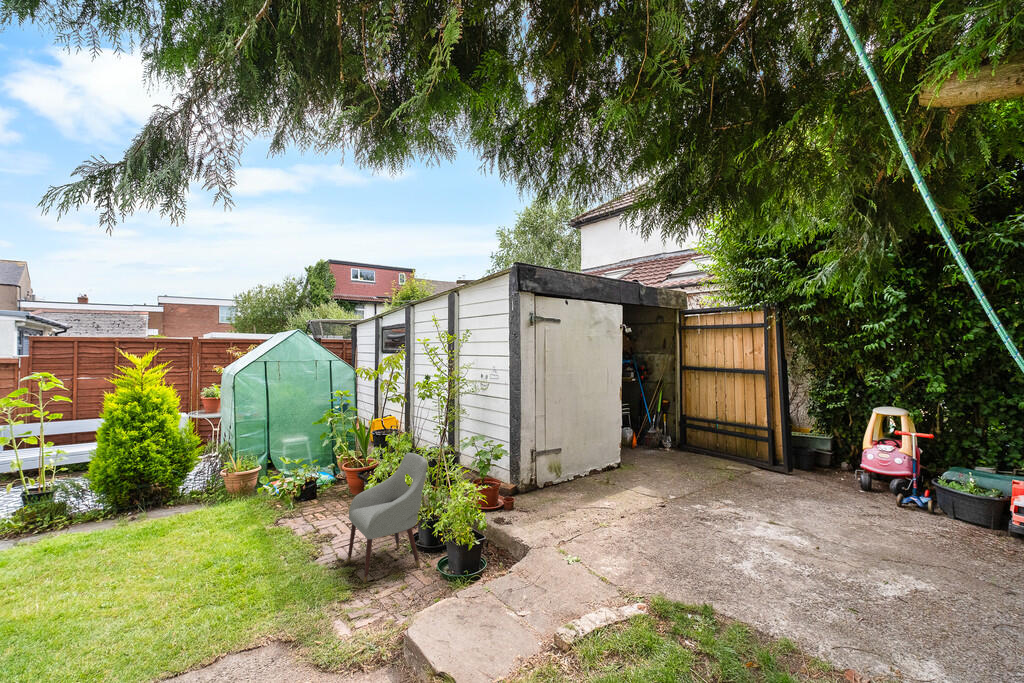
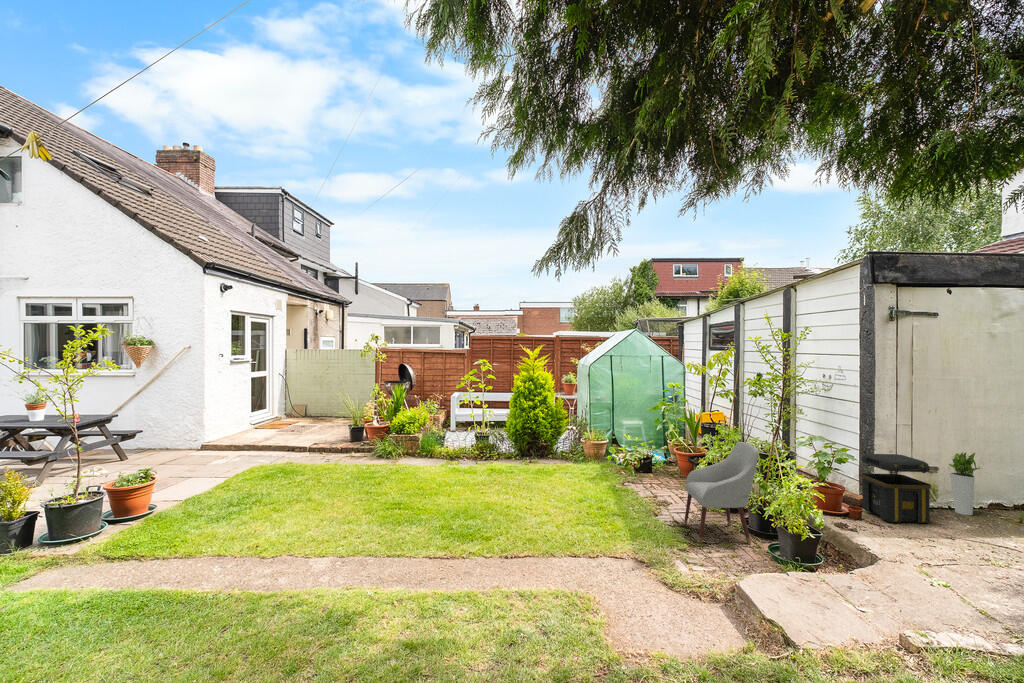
planter: none [570,432,591,486] -> present [949,452,980,515]
toolbox: none [513,443,562,507] -> present [861,454,931,523]

